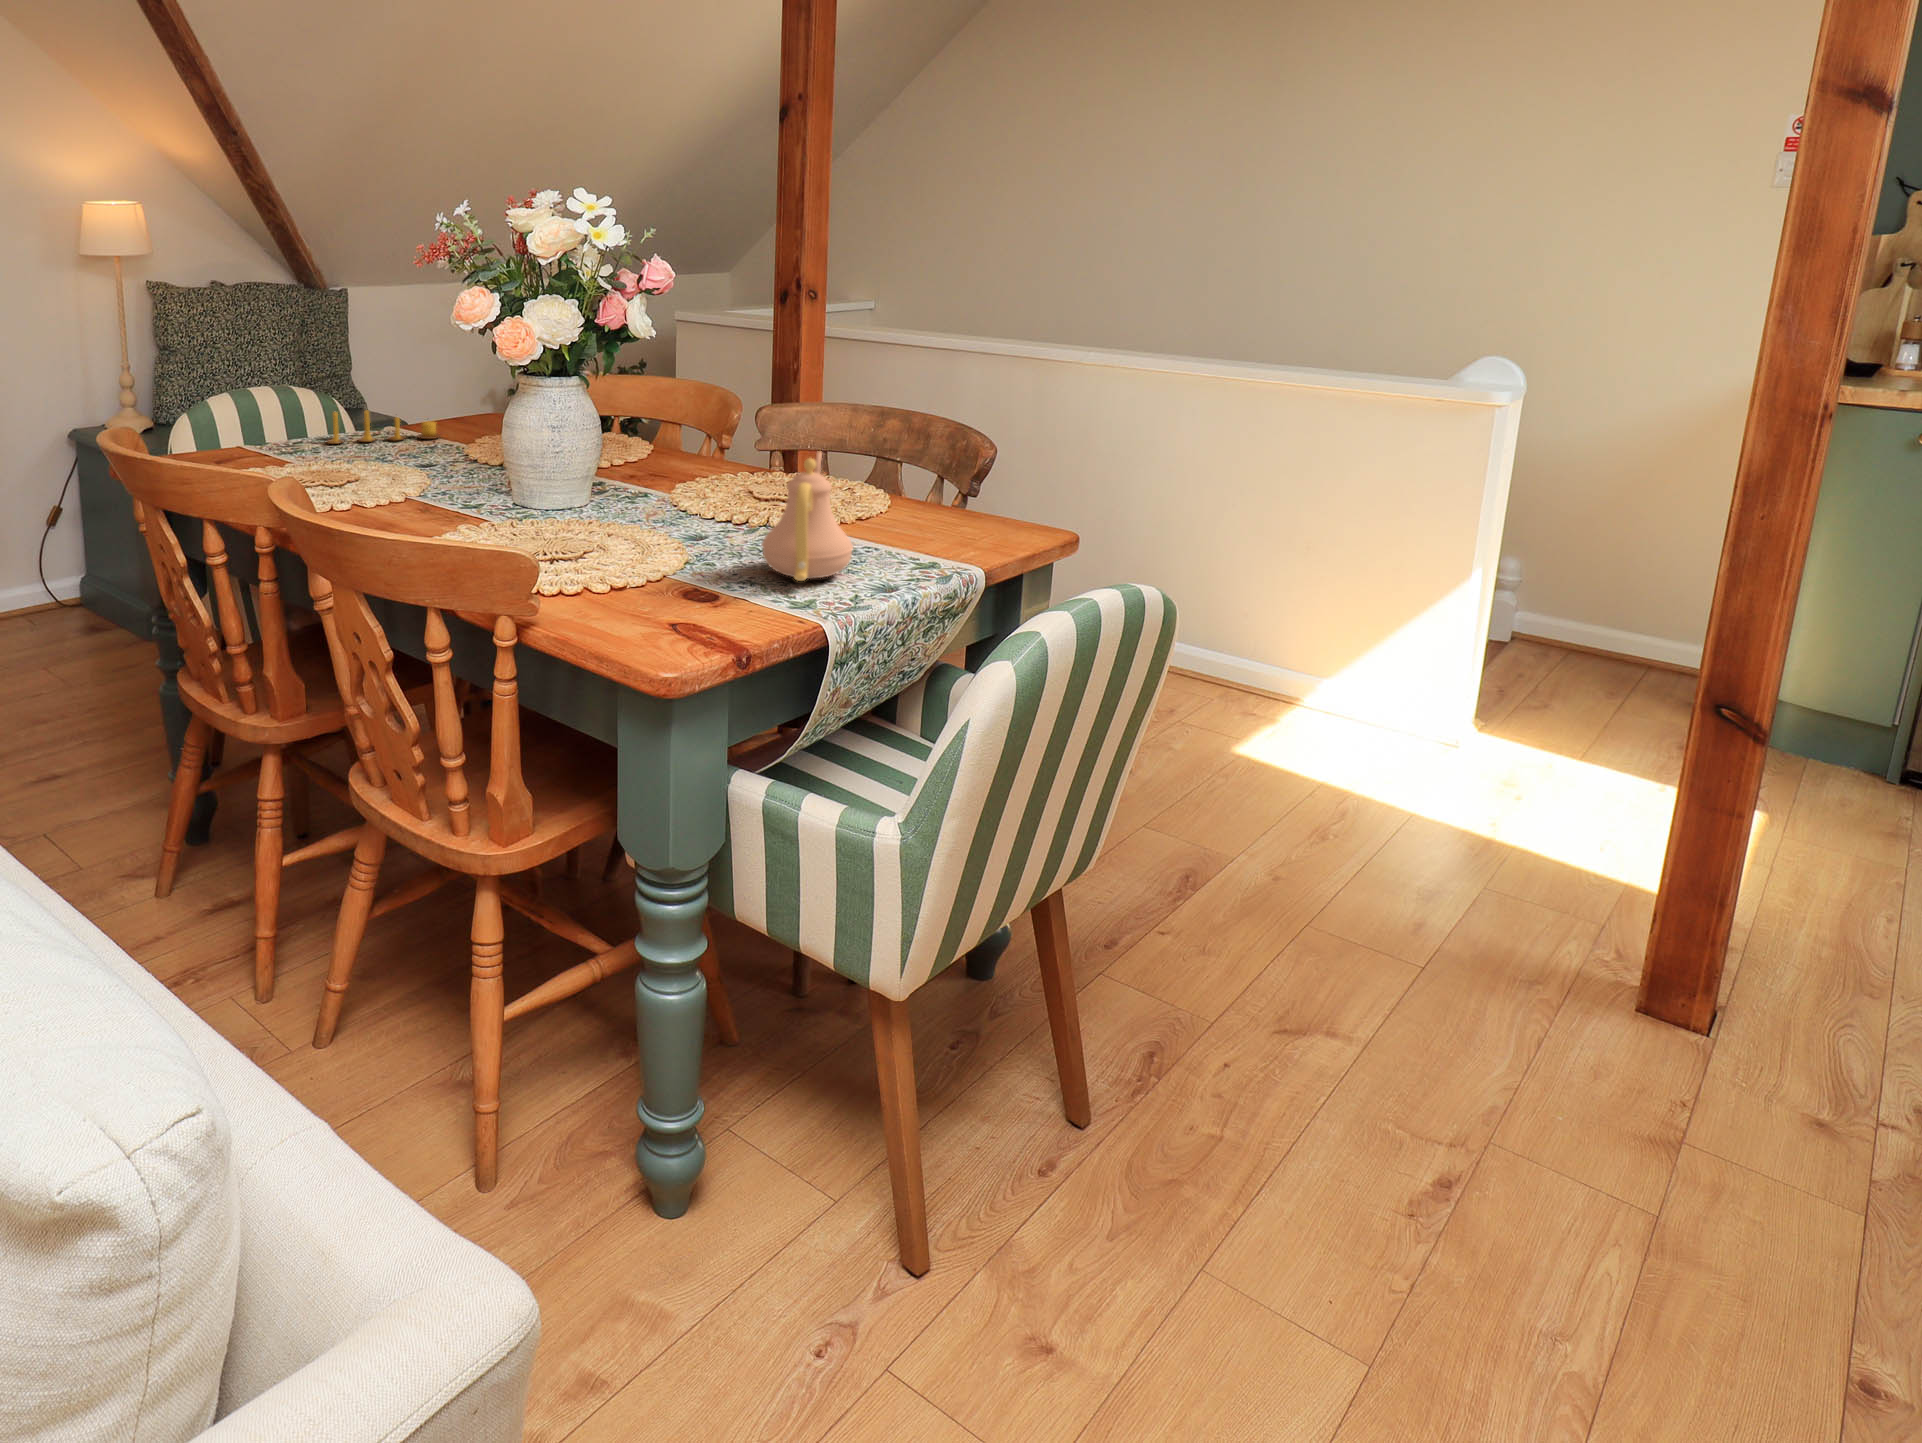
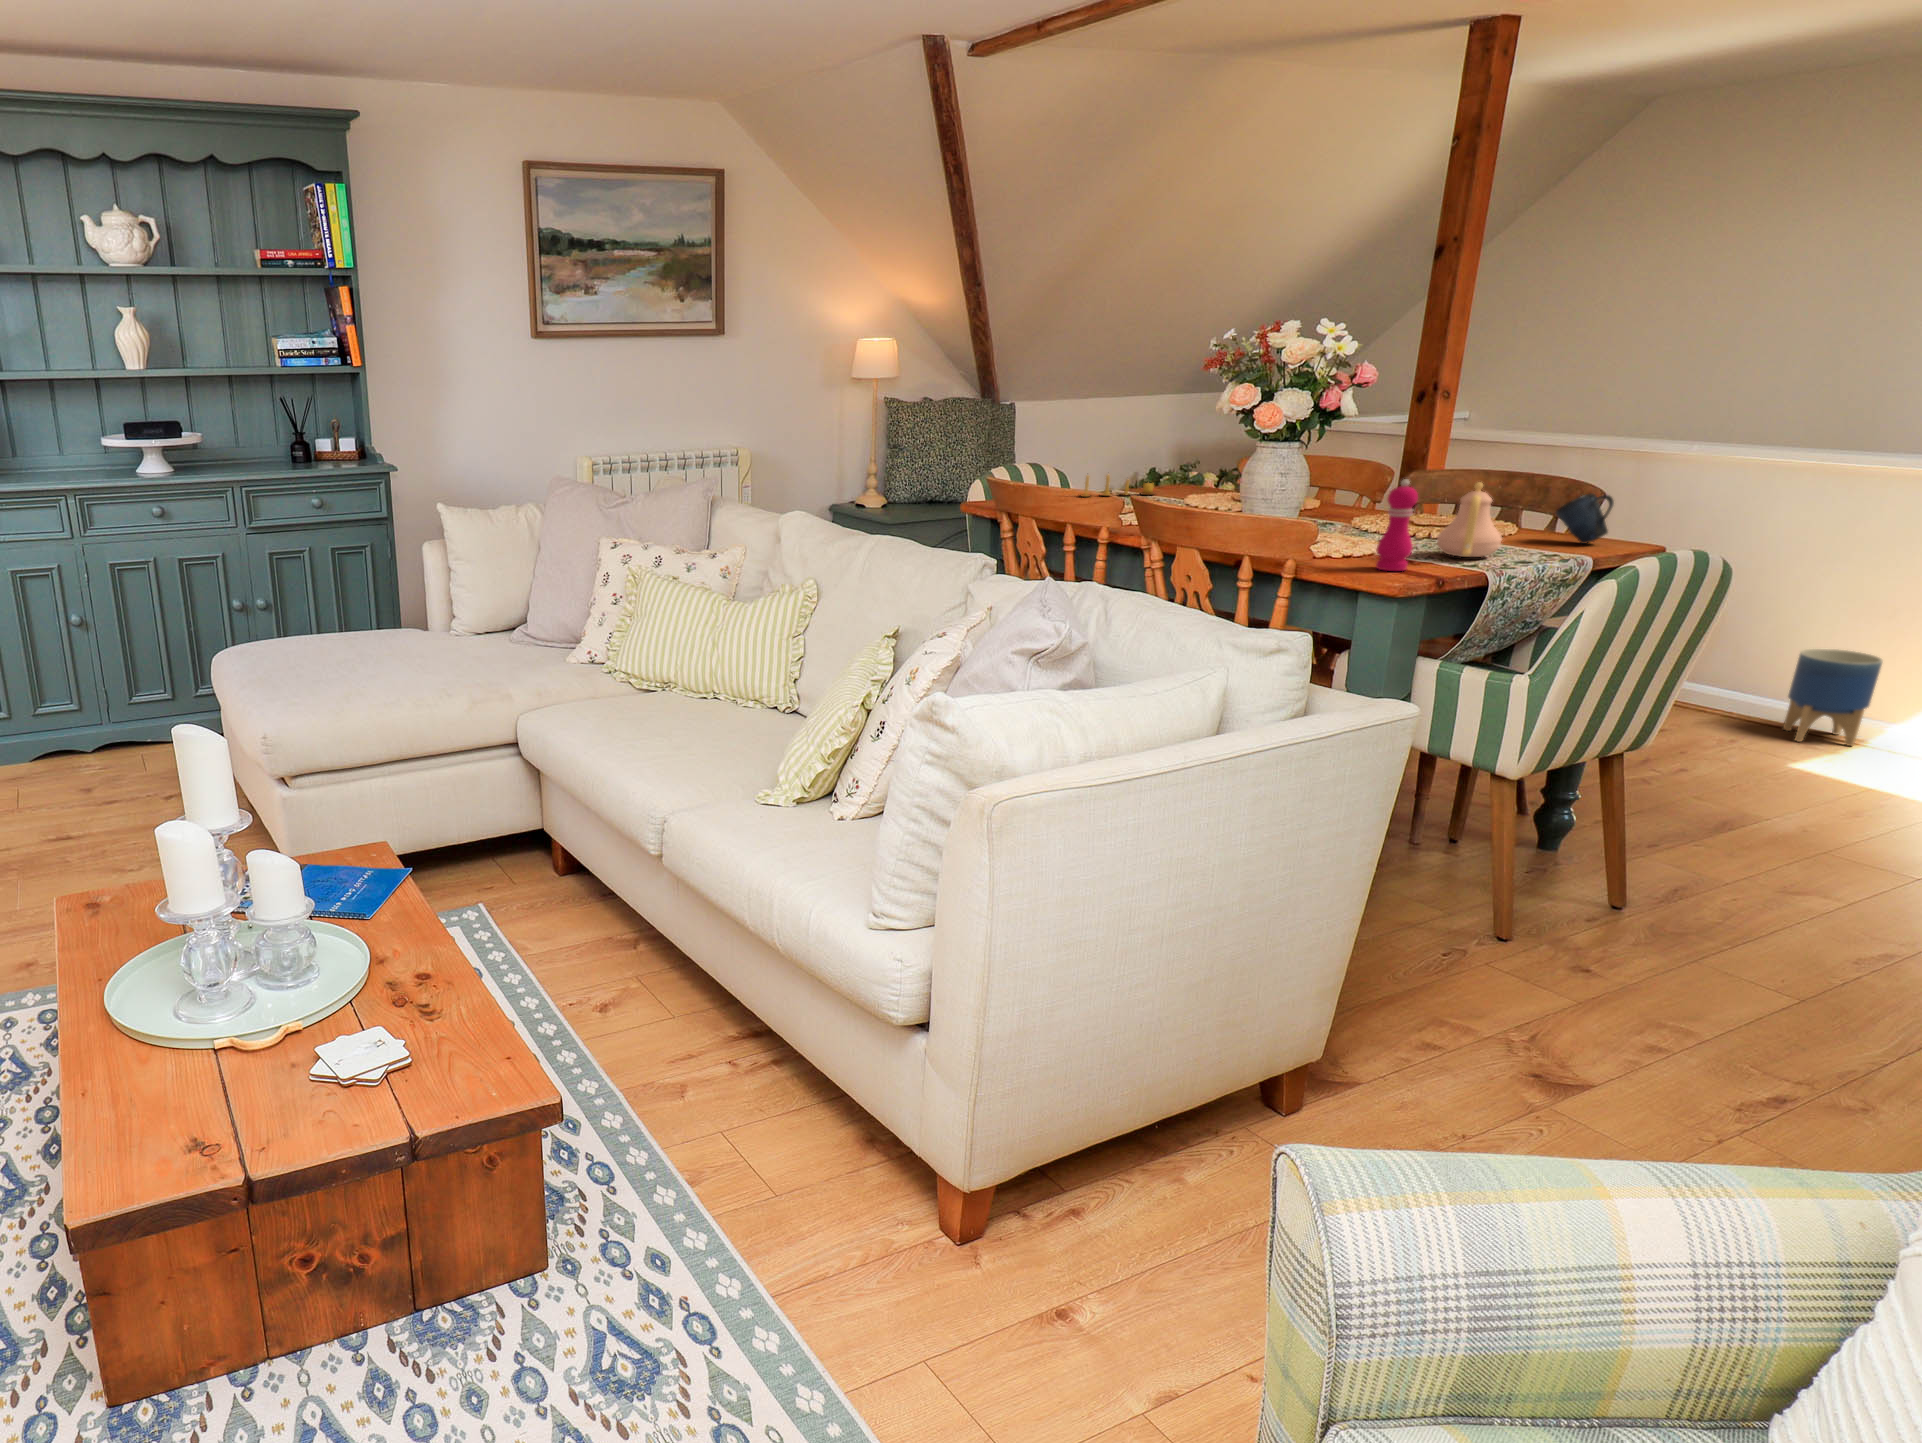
mug: none [930,461,1001,537] -> present [1556,493,1614,544]
pepper mill: none [654,467,709,624] -> present [1376,479,1418,571]
planter: none [1220,602,1309,723] -> present [1783,649,1883,746]

